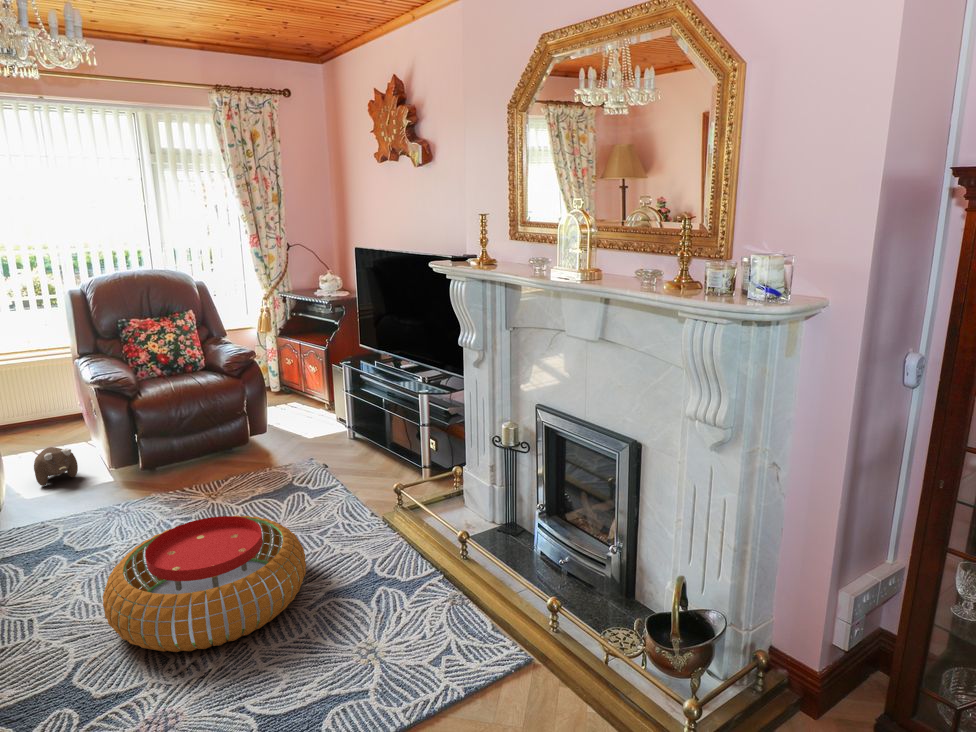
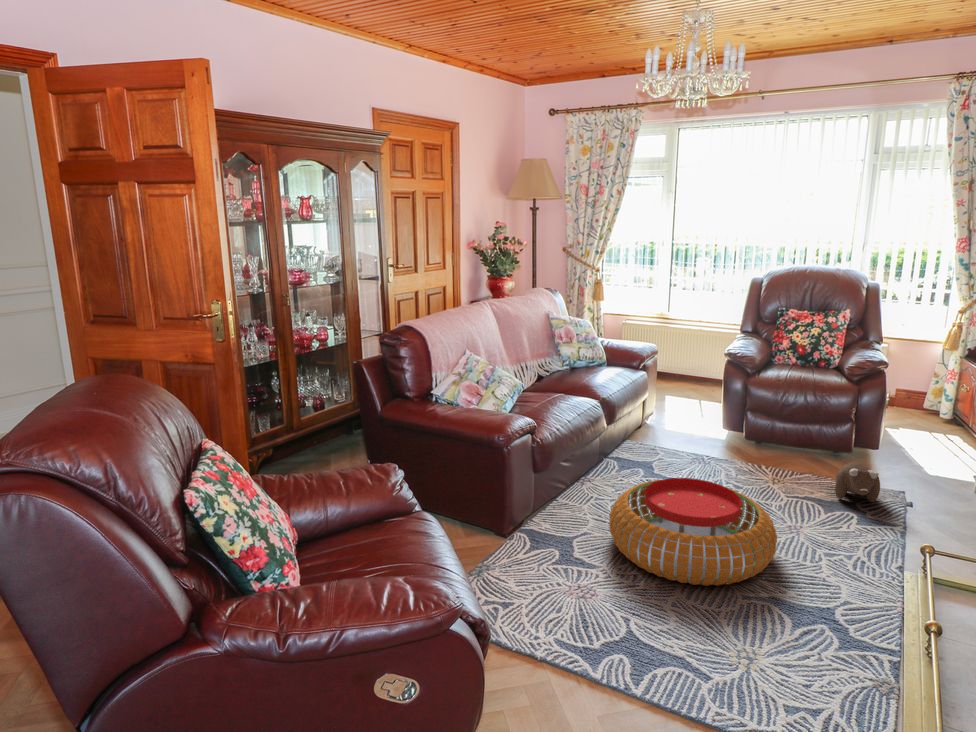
plush toy: present [34,447,78,486] -> present [835,462,880,502]

